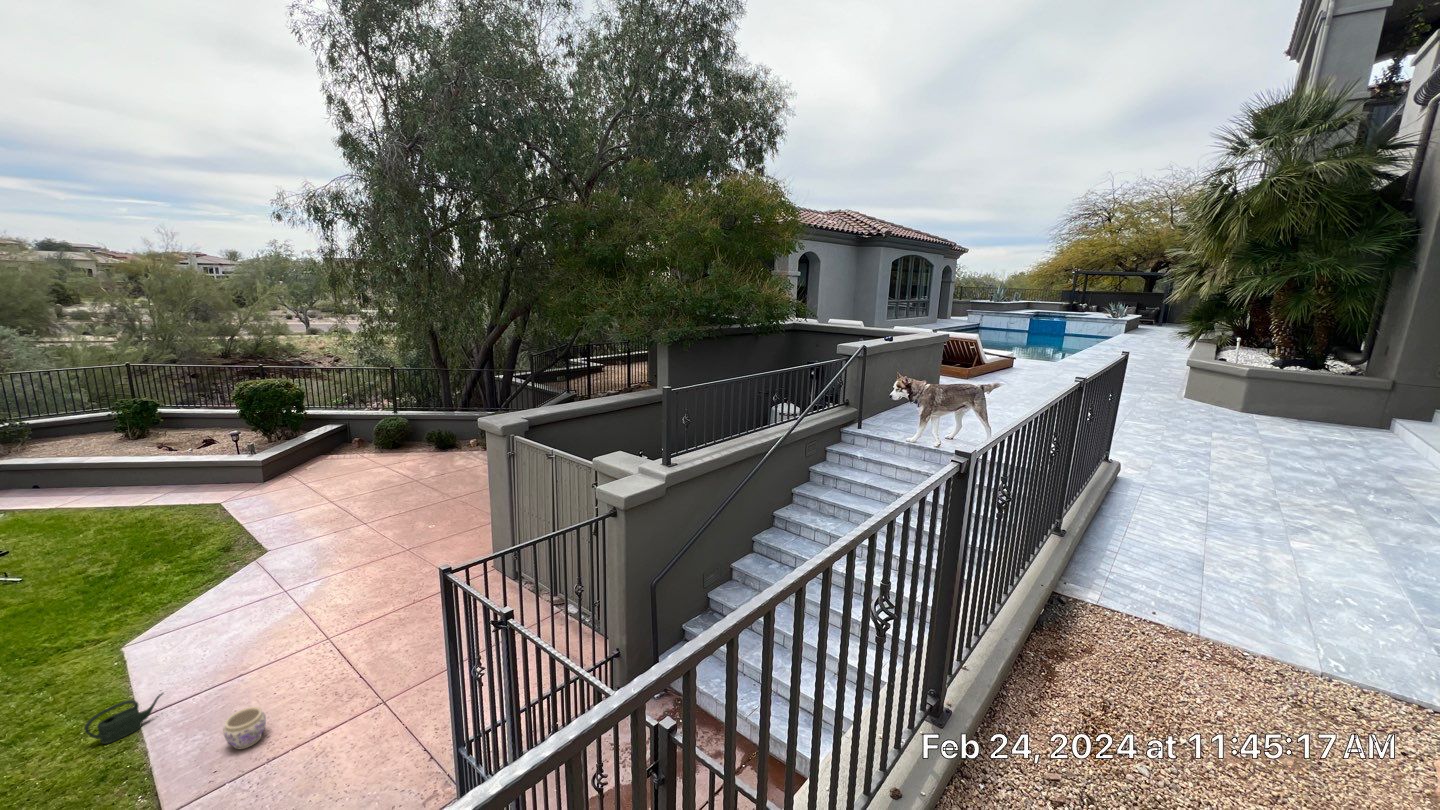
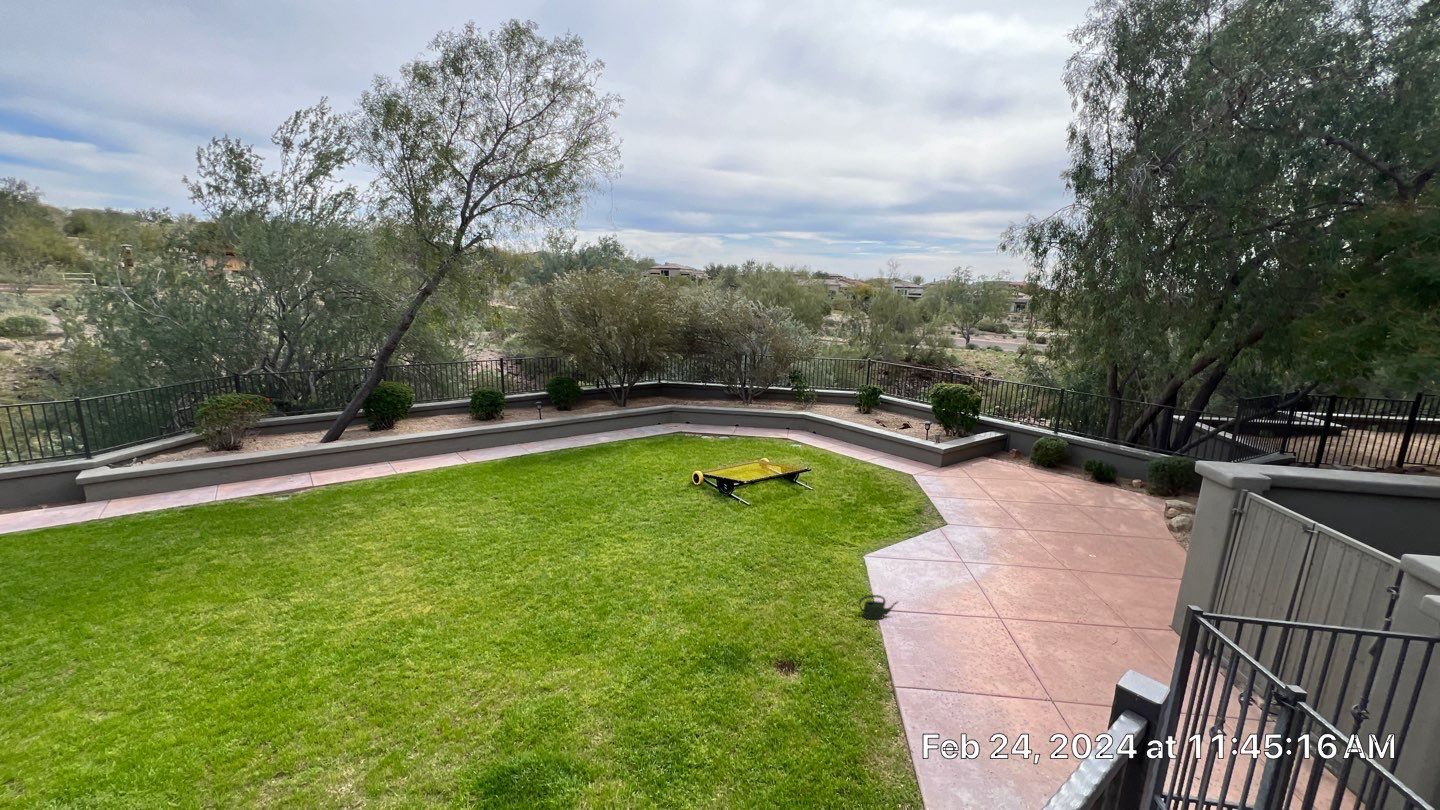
planter: present [223,707,266,749] -> none [938,644,966,676]

